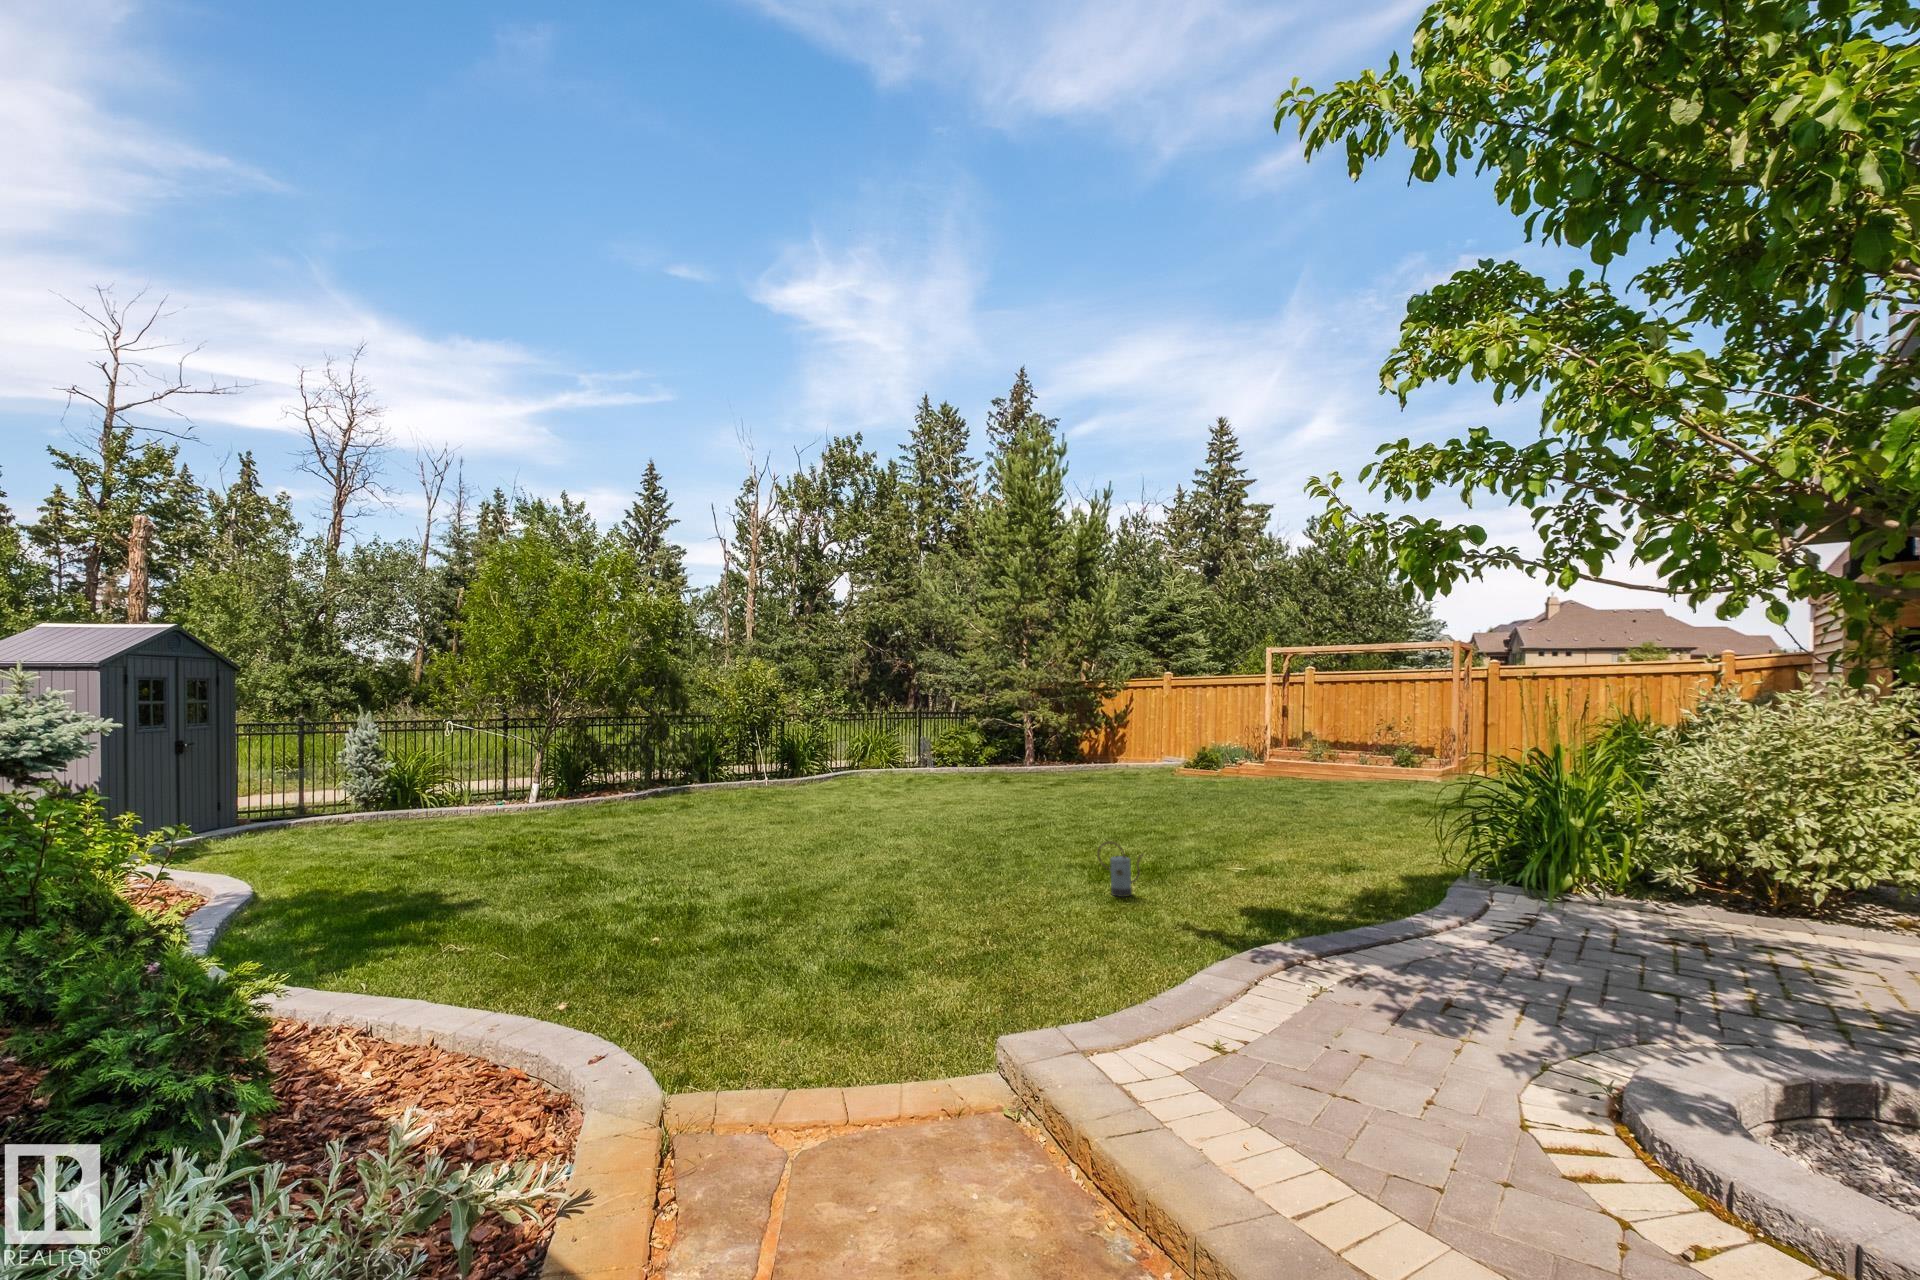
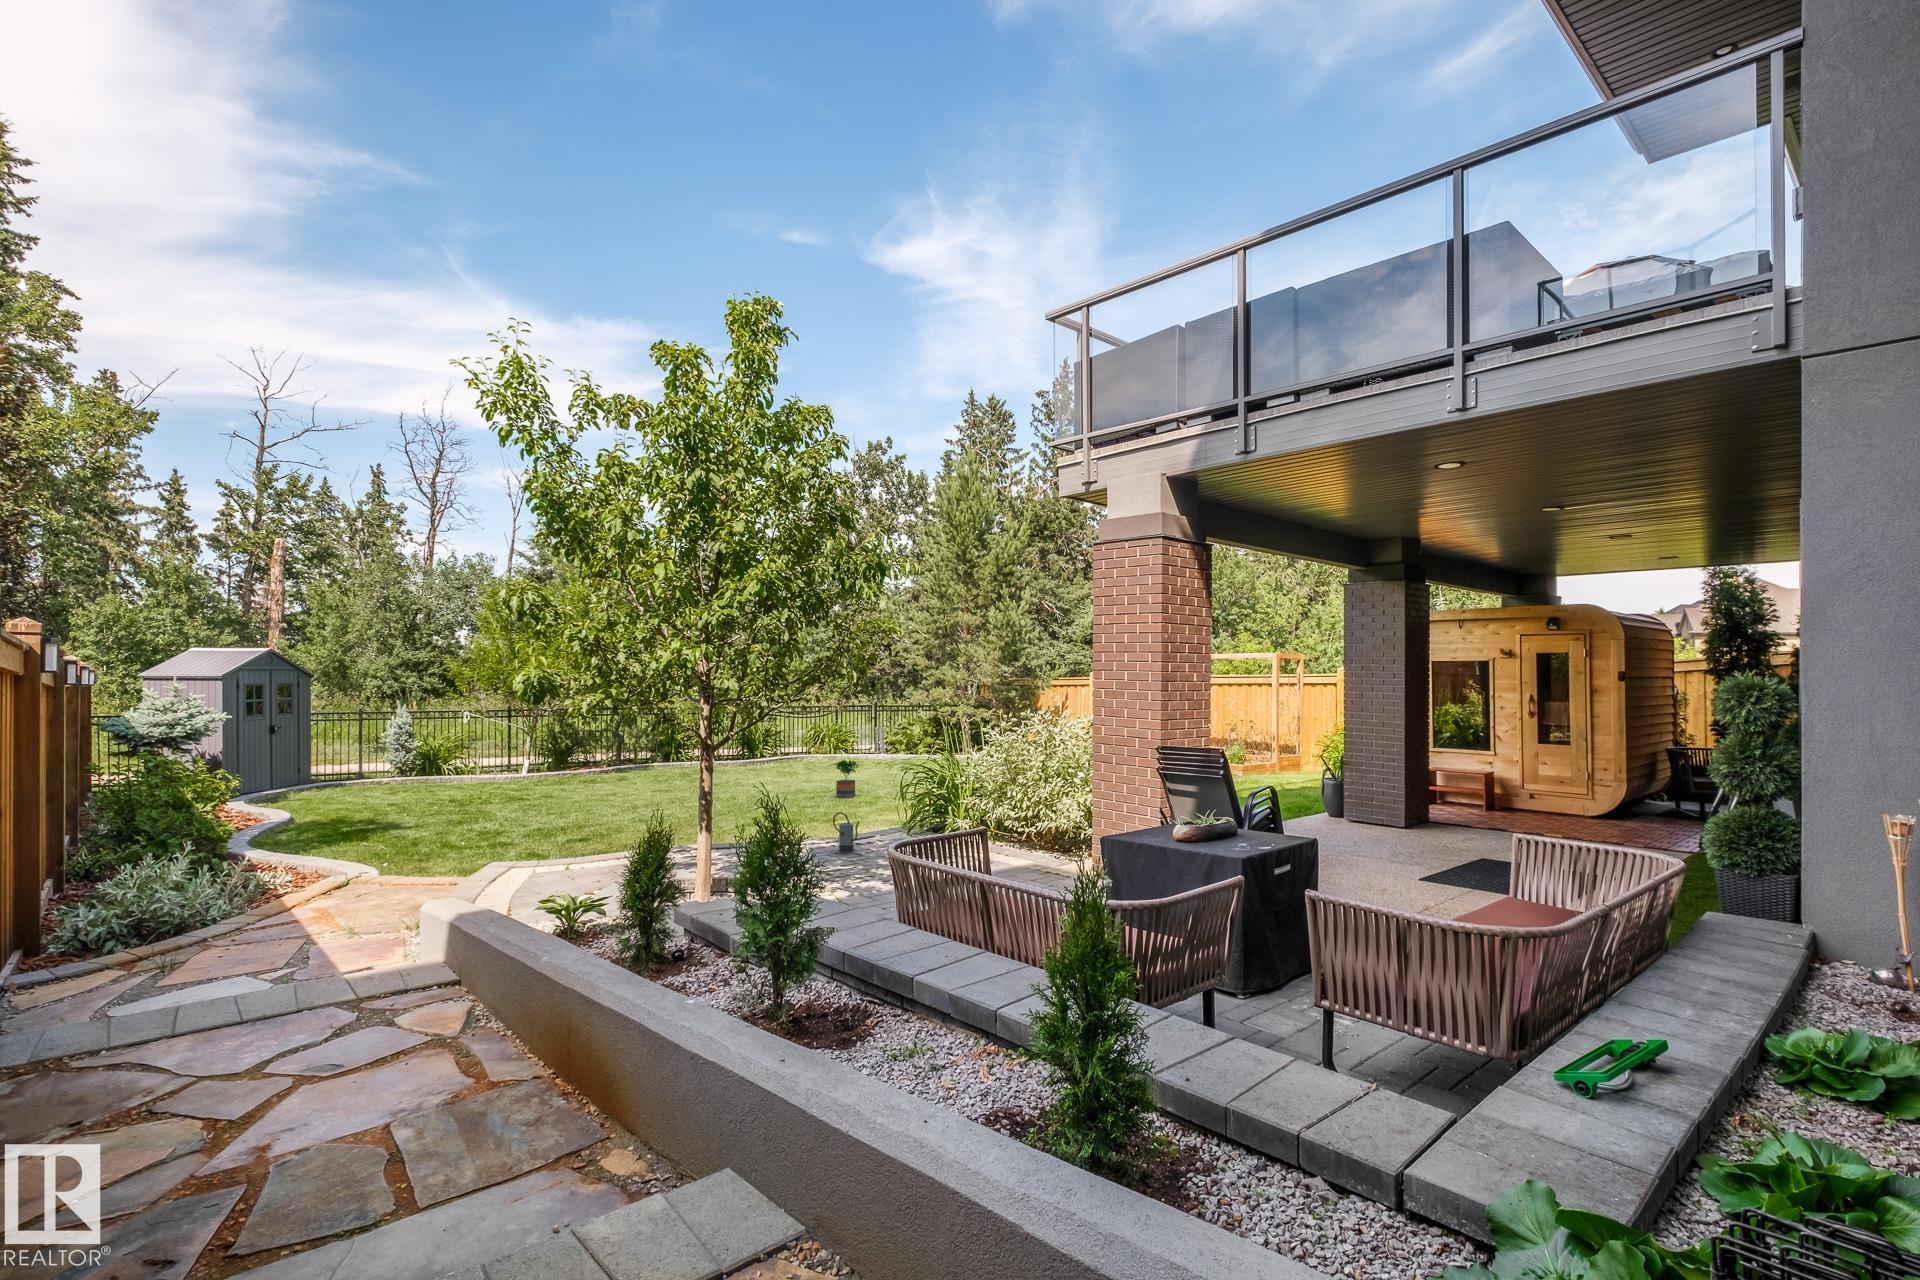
potted tree: none [952,769,982,816] -> present [836,760,858,798]

